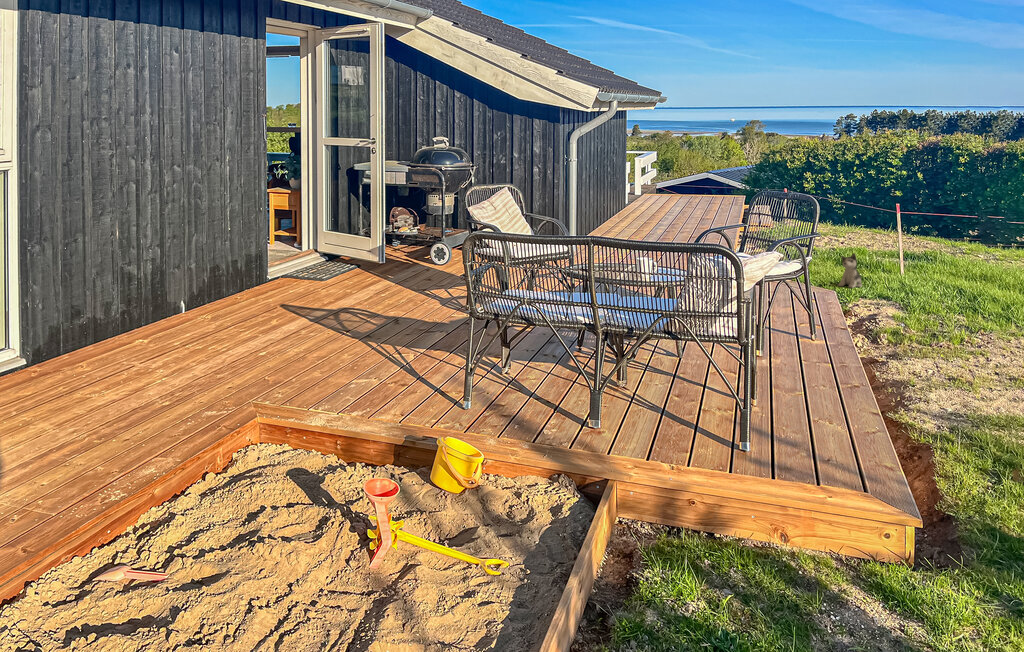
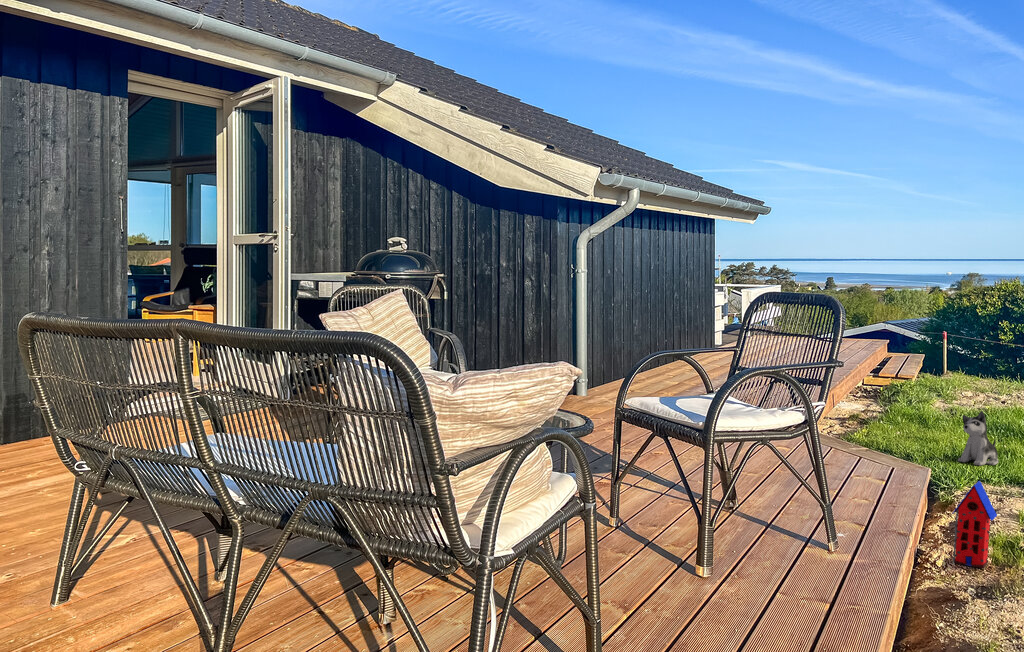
toy house: none [873,298,898,347] -> present [952,481,997,568]

